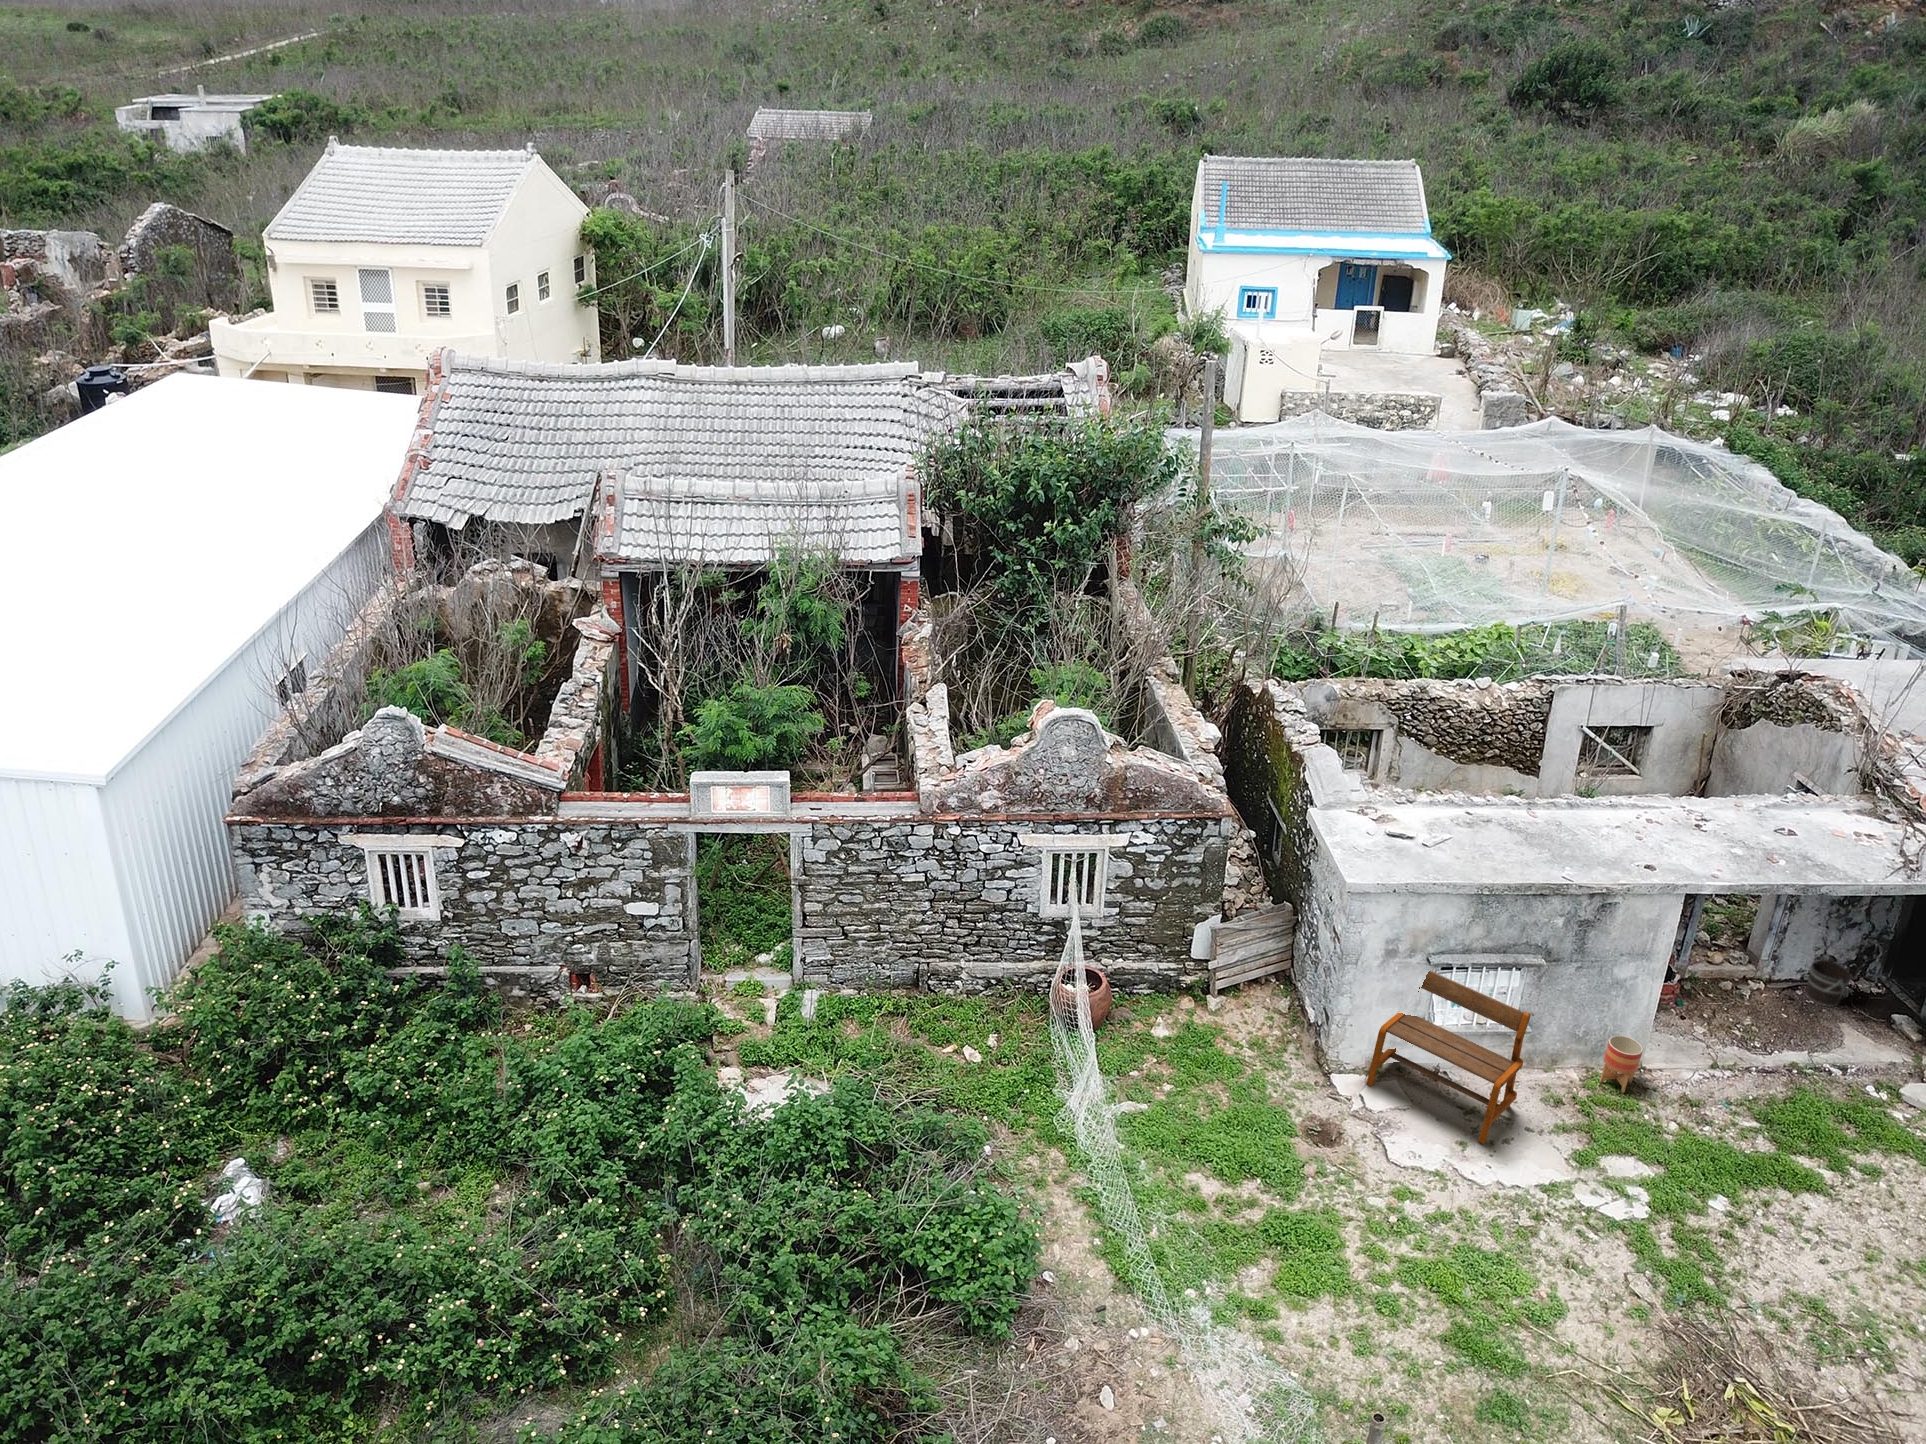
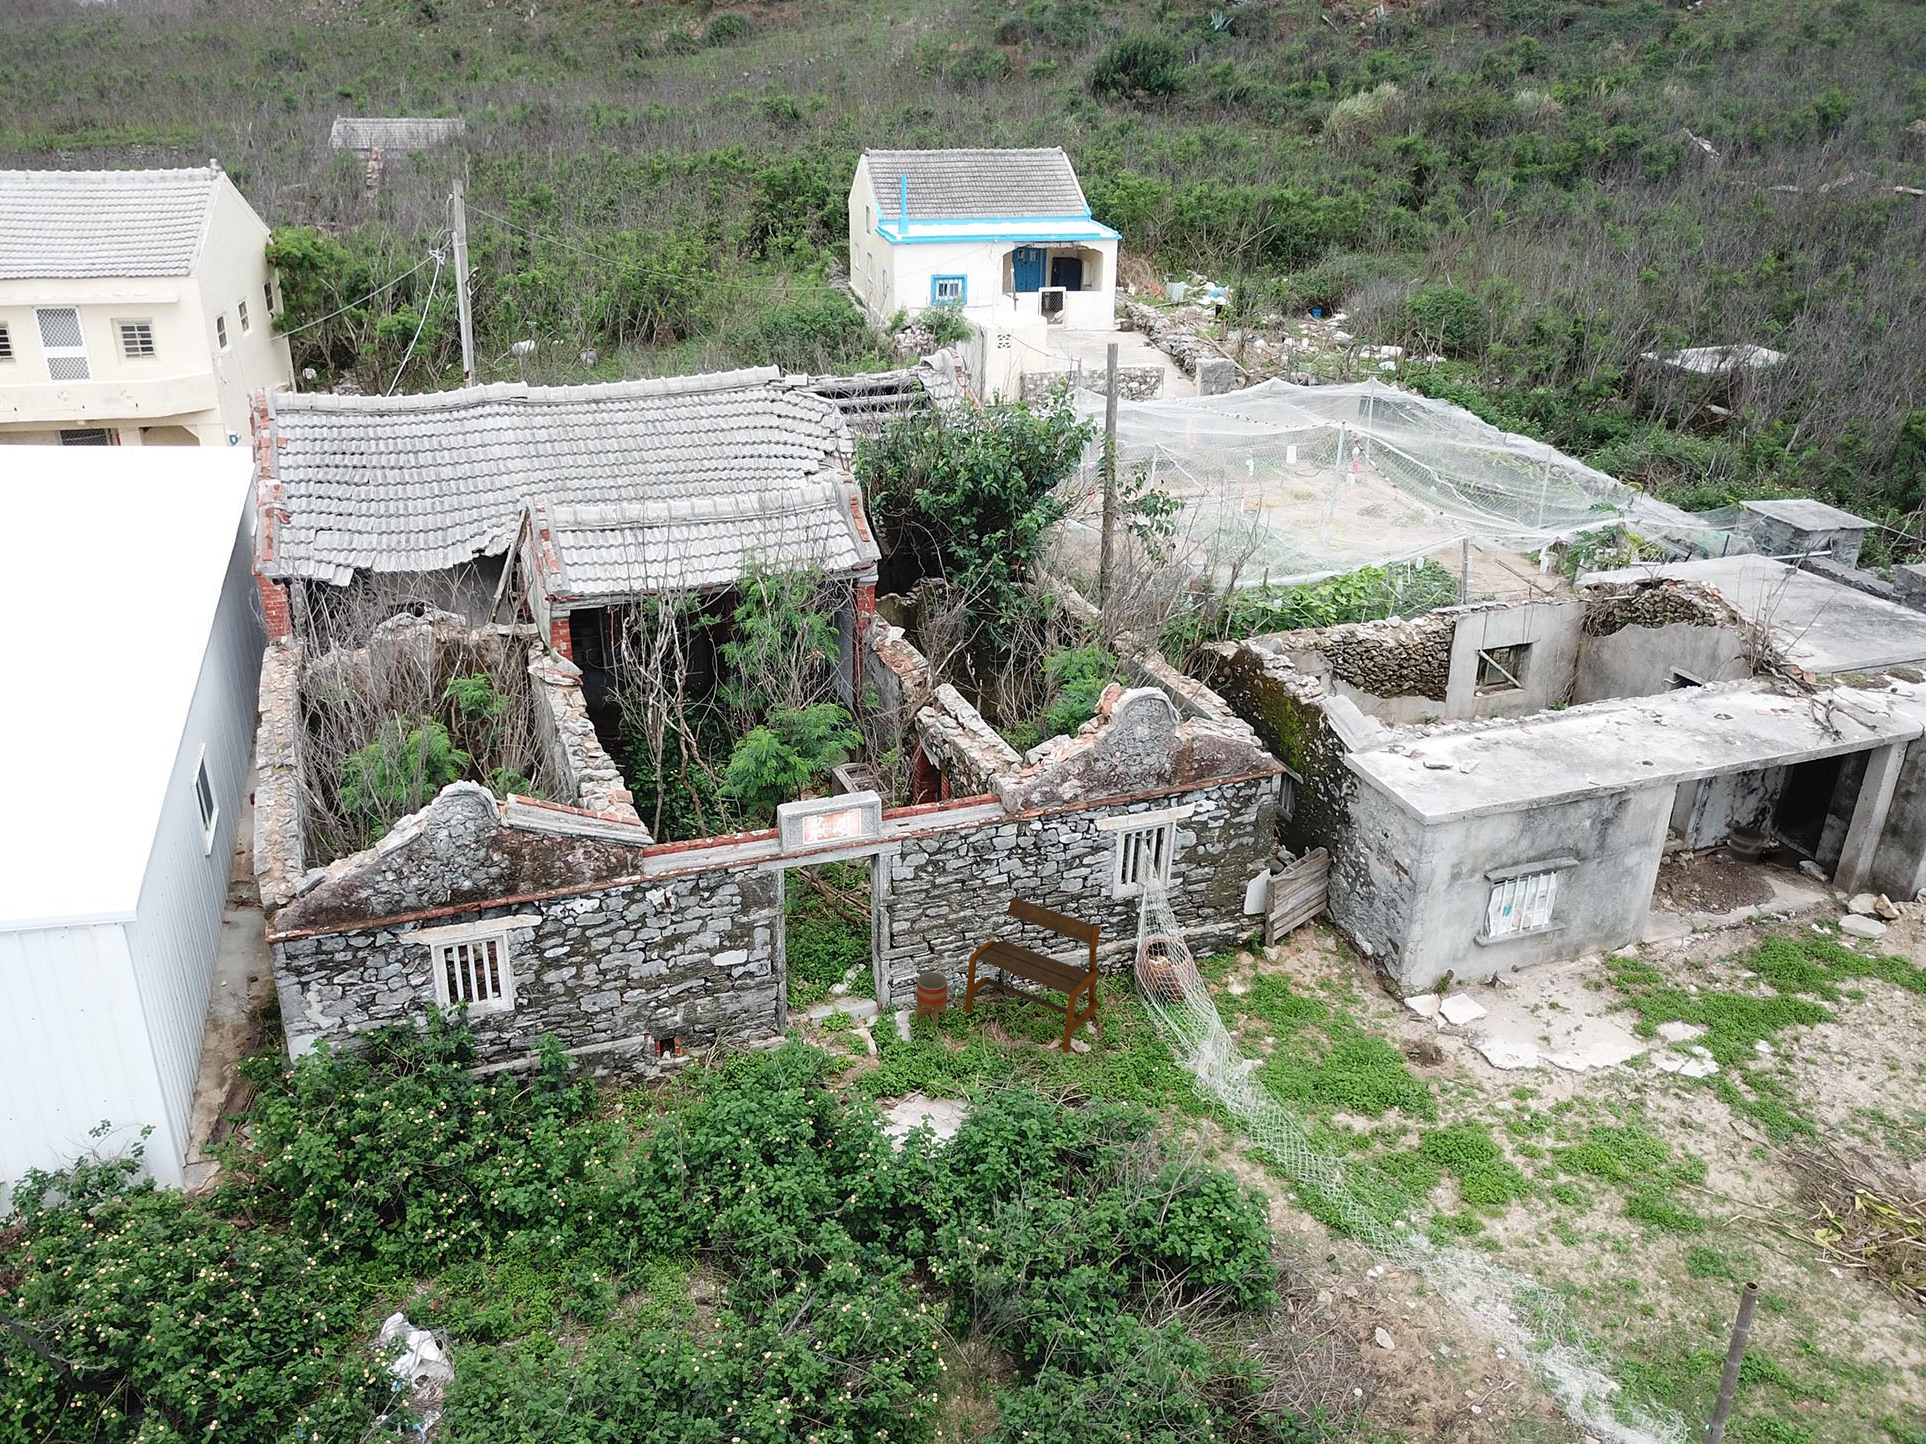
bench: present [1367,971,1531,1144] -> present [965,897,1101,1053]
planter: present [1600,1035,1643,1093] -> present [916,972,948,1026]

